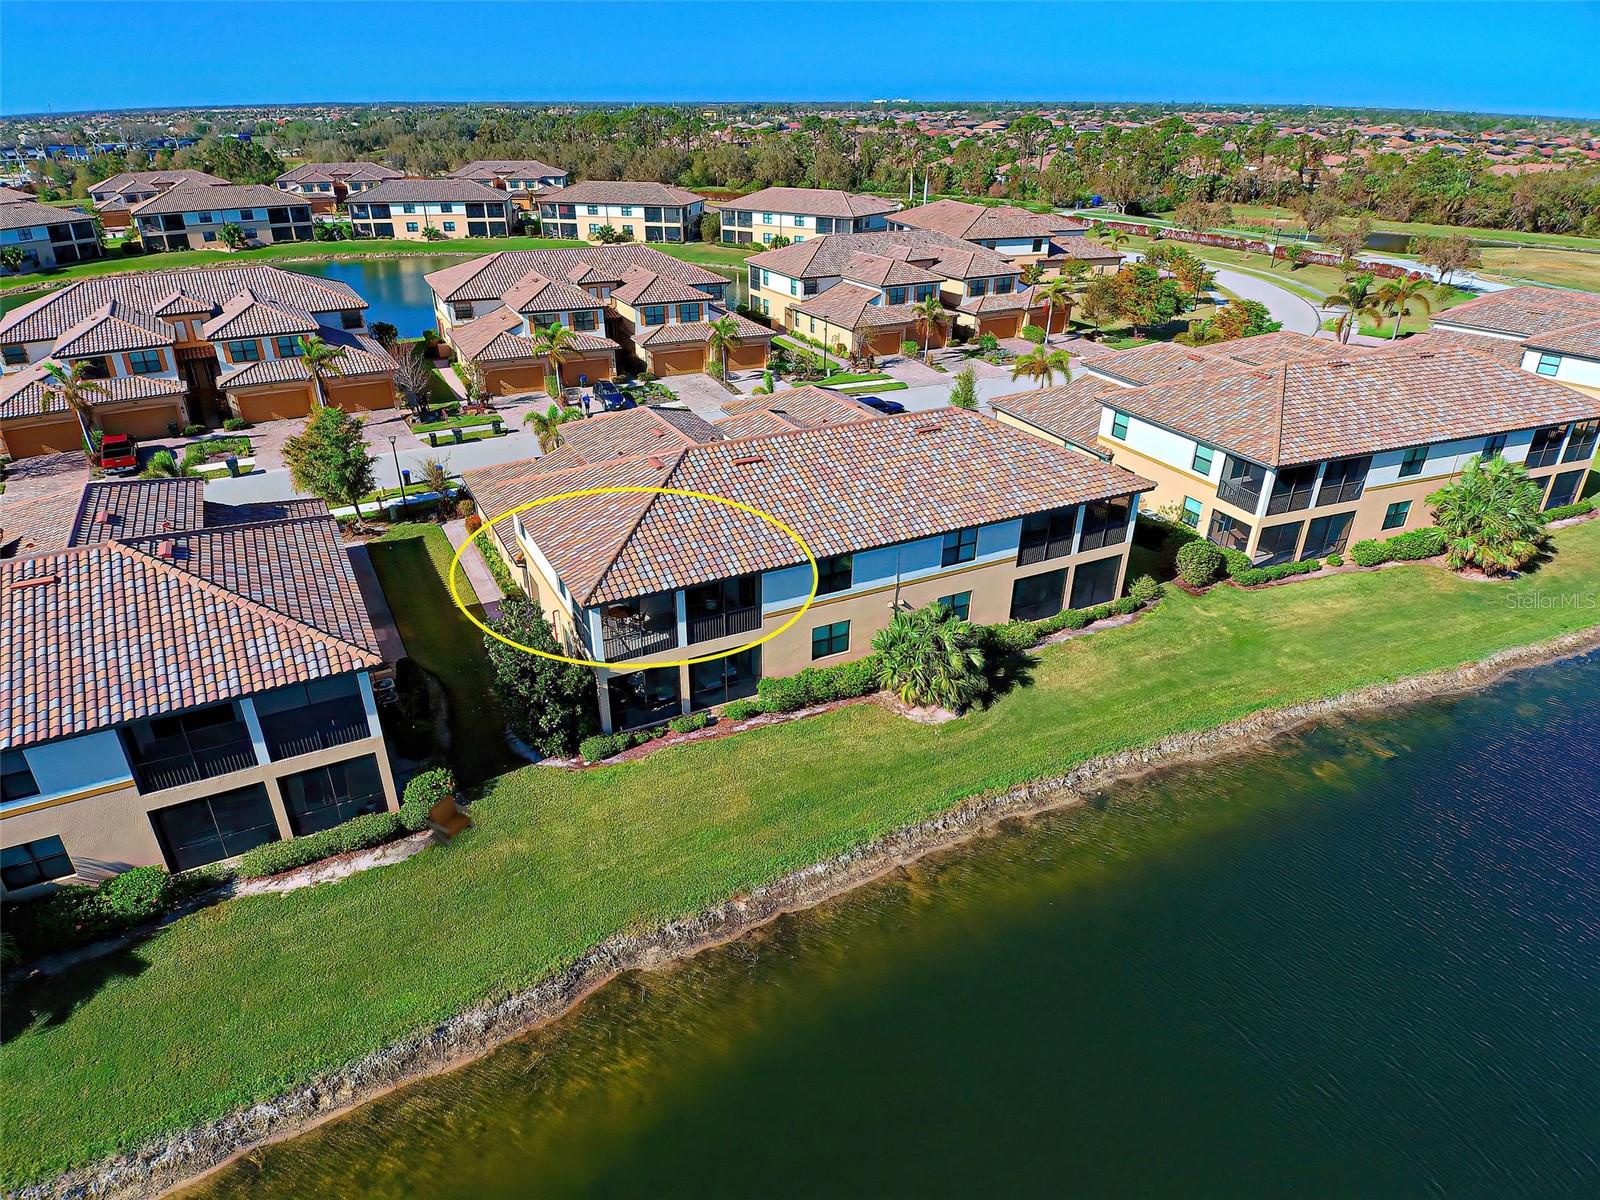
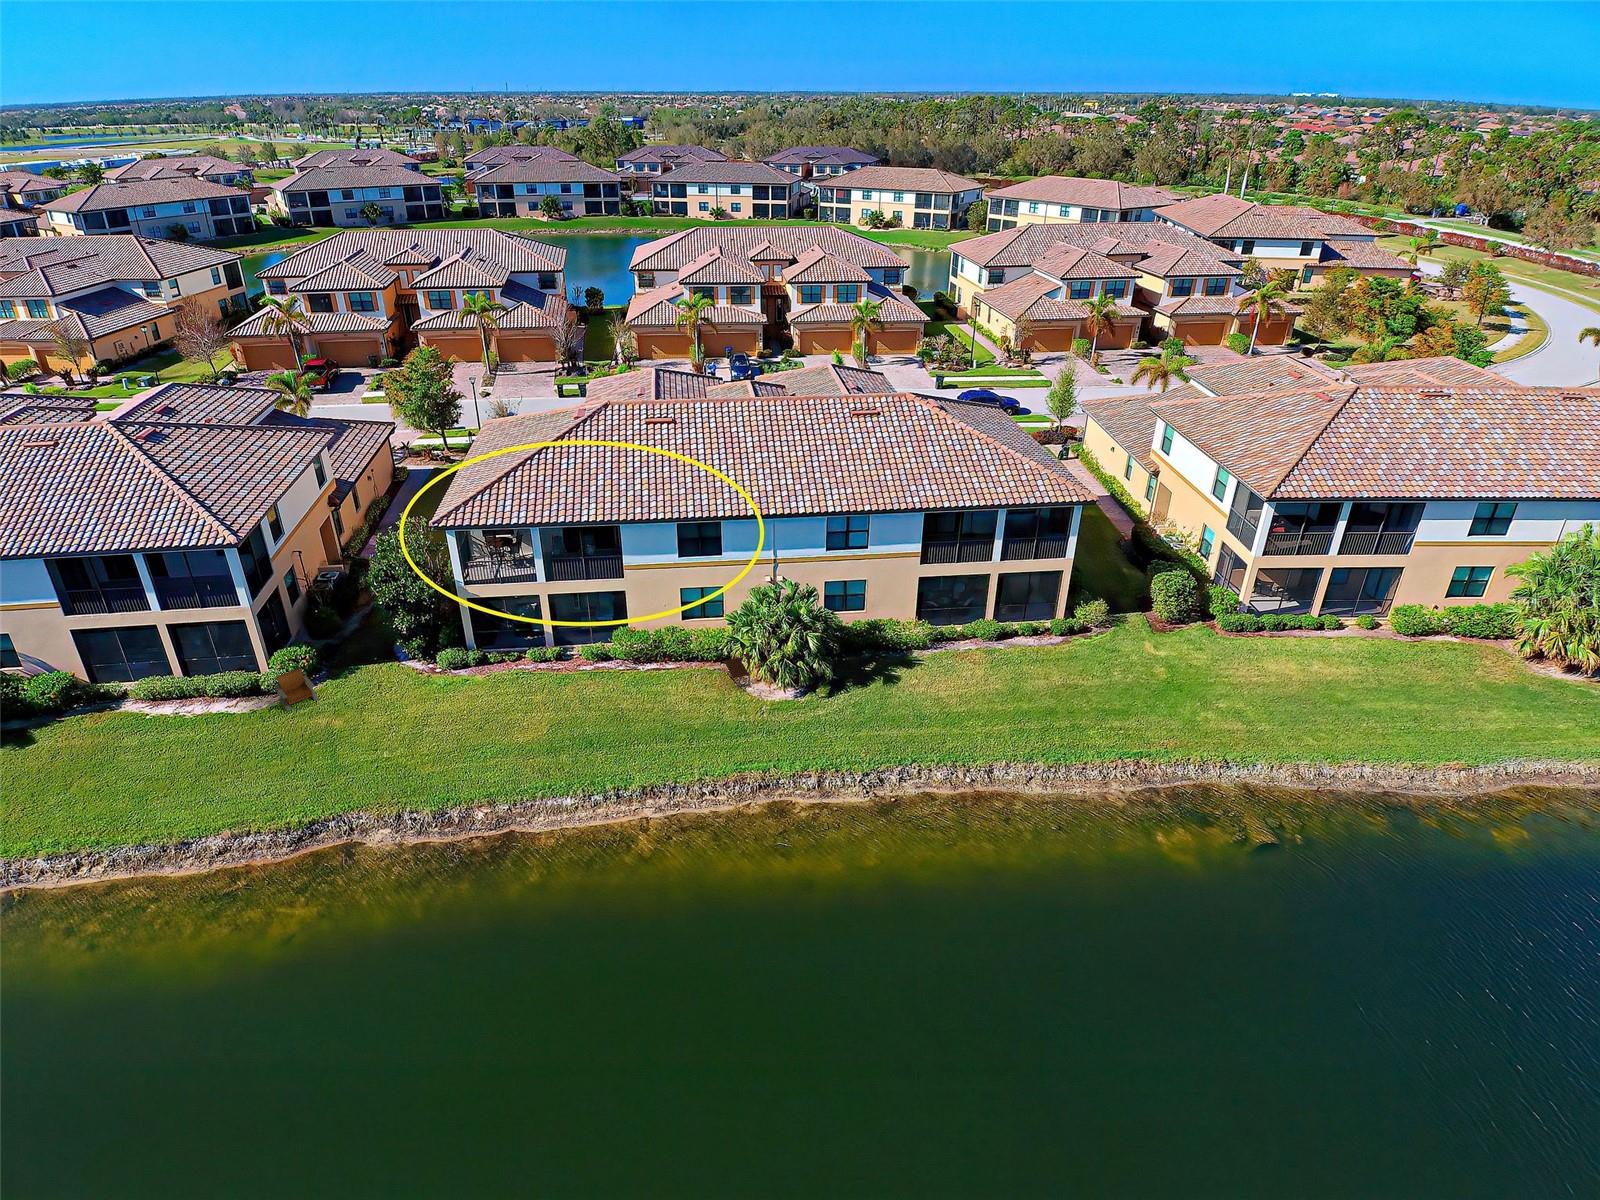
bench: none [875,672,910,717] -> present [724,649,750,688]

